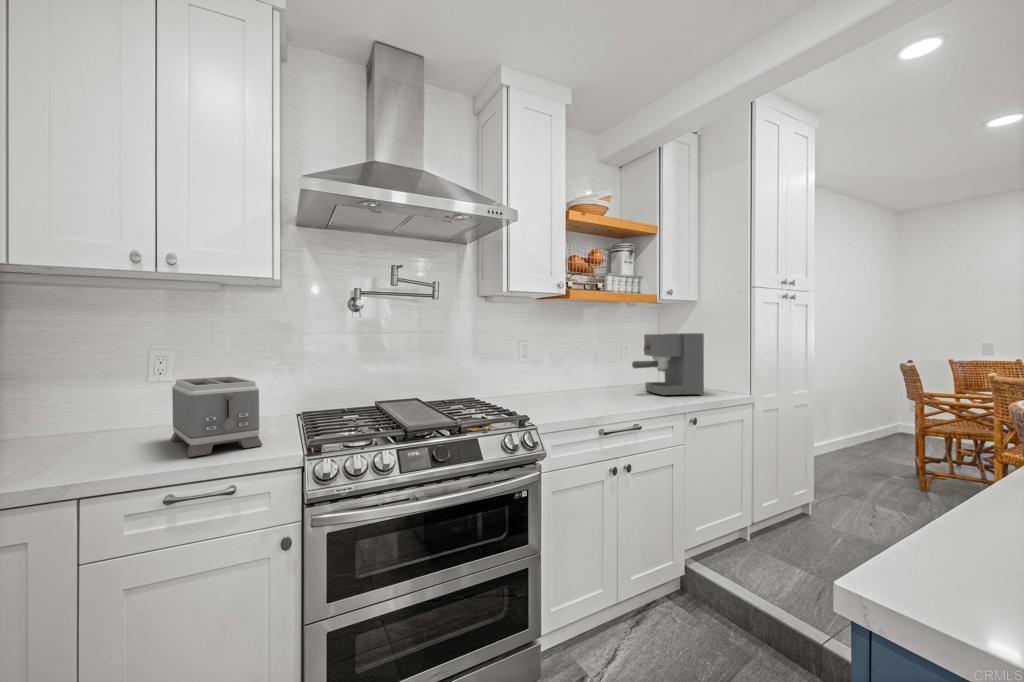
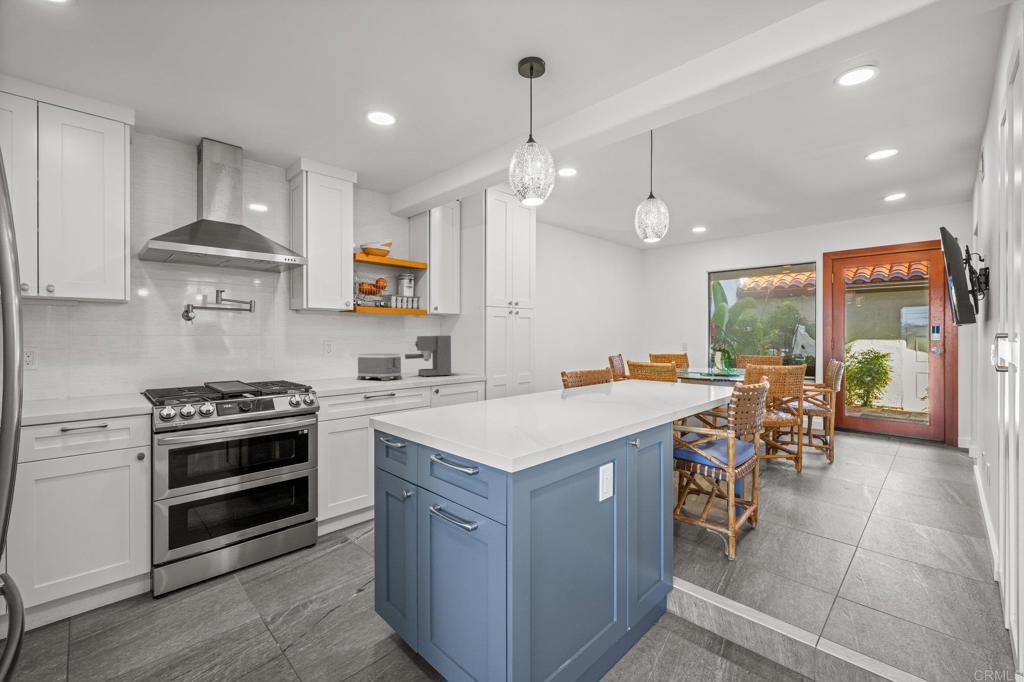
toaster: present [171,376,262,457] -> present [357,353,402,381]

